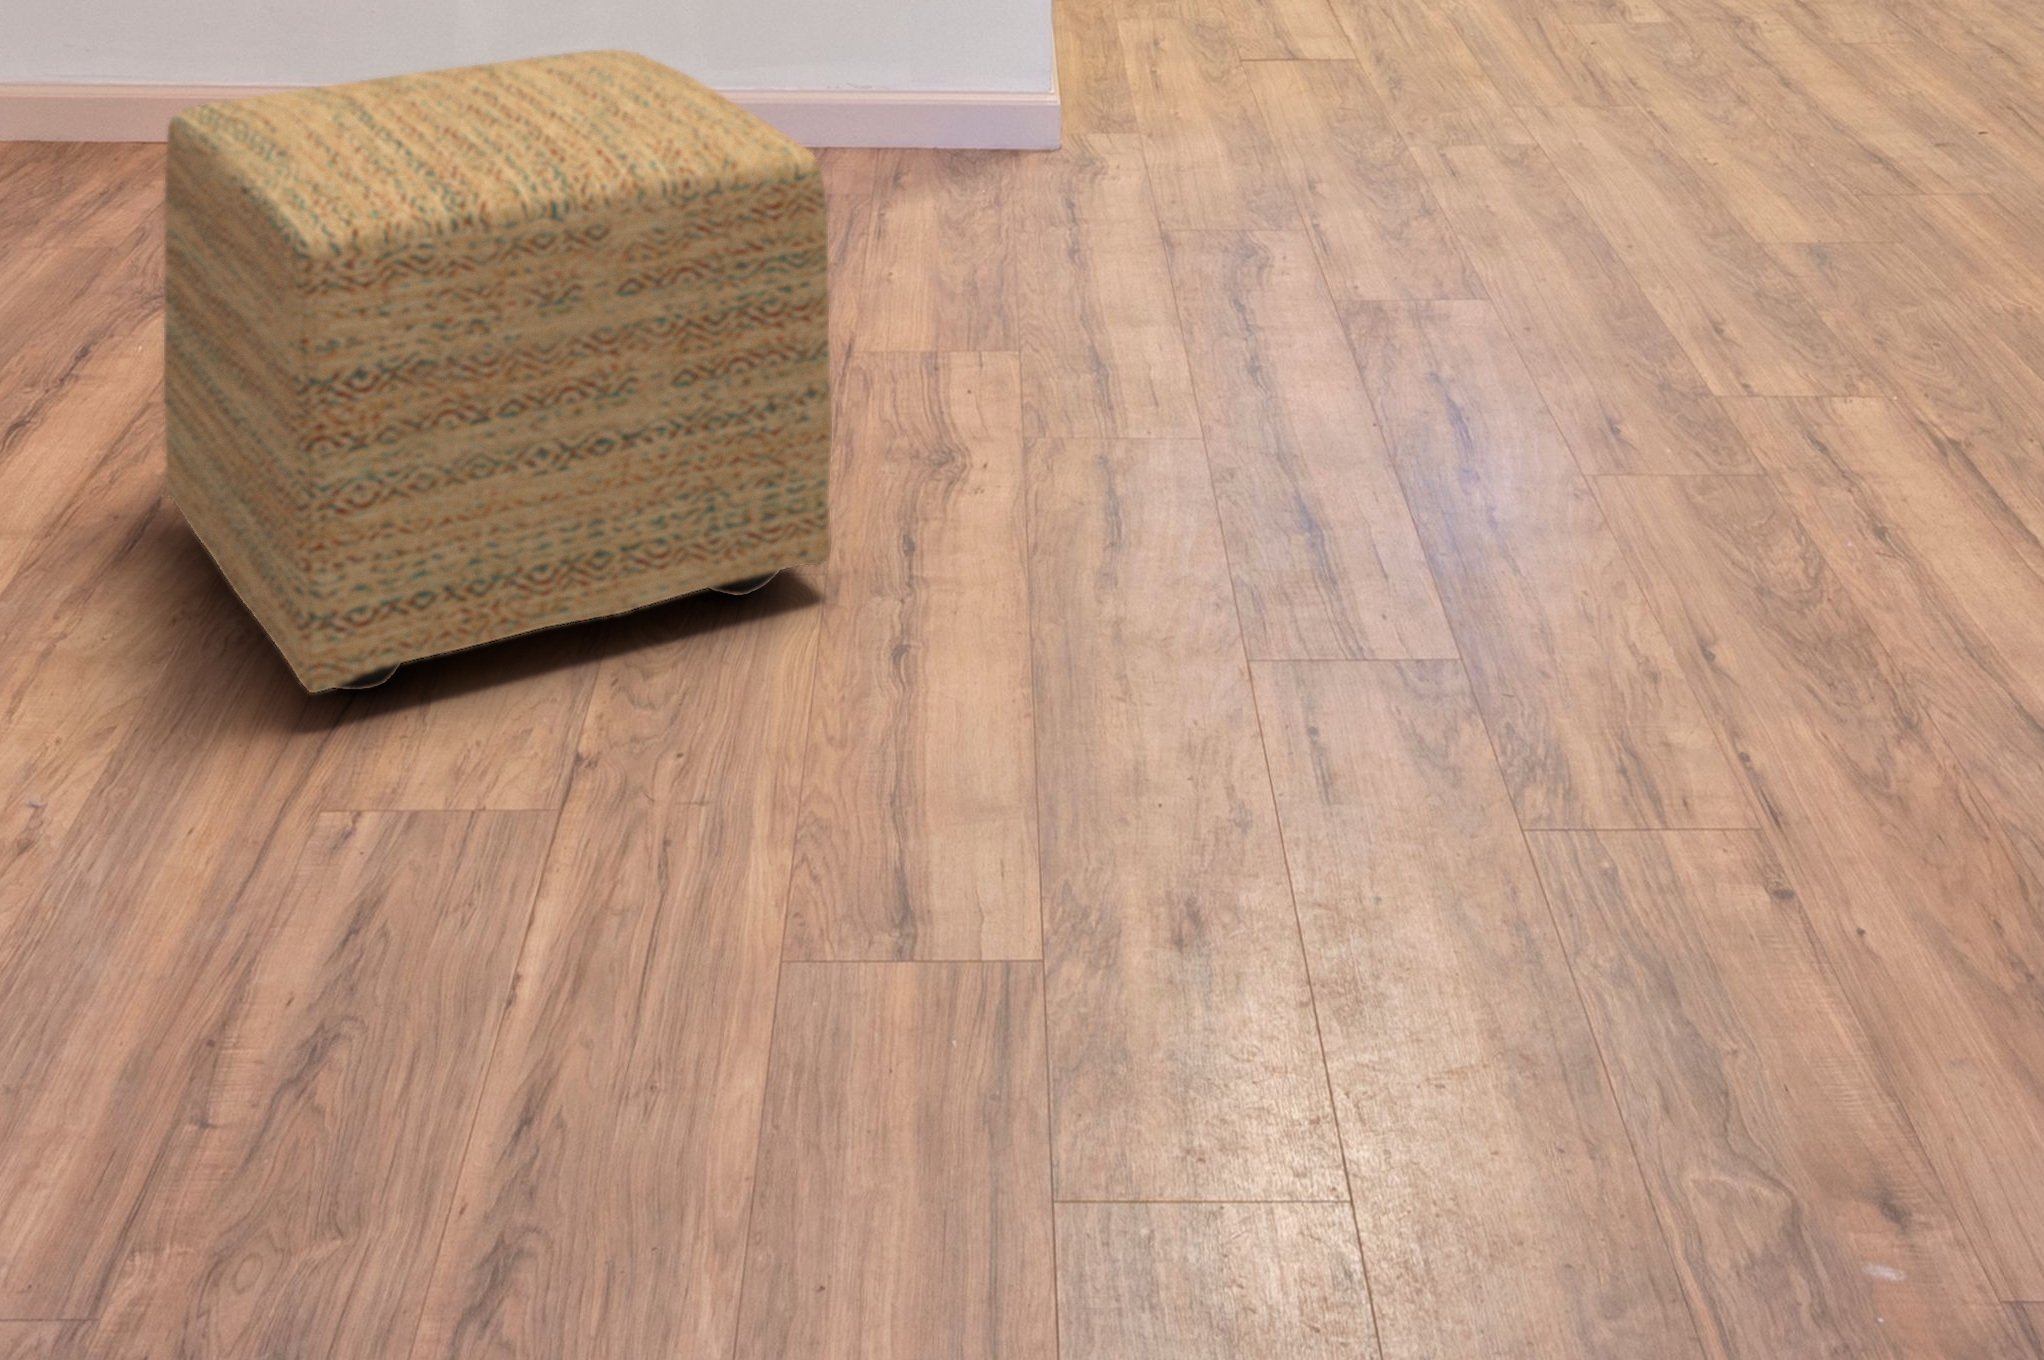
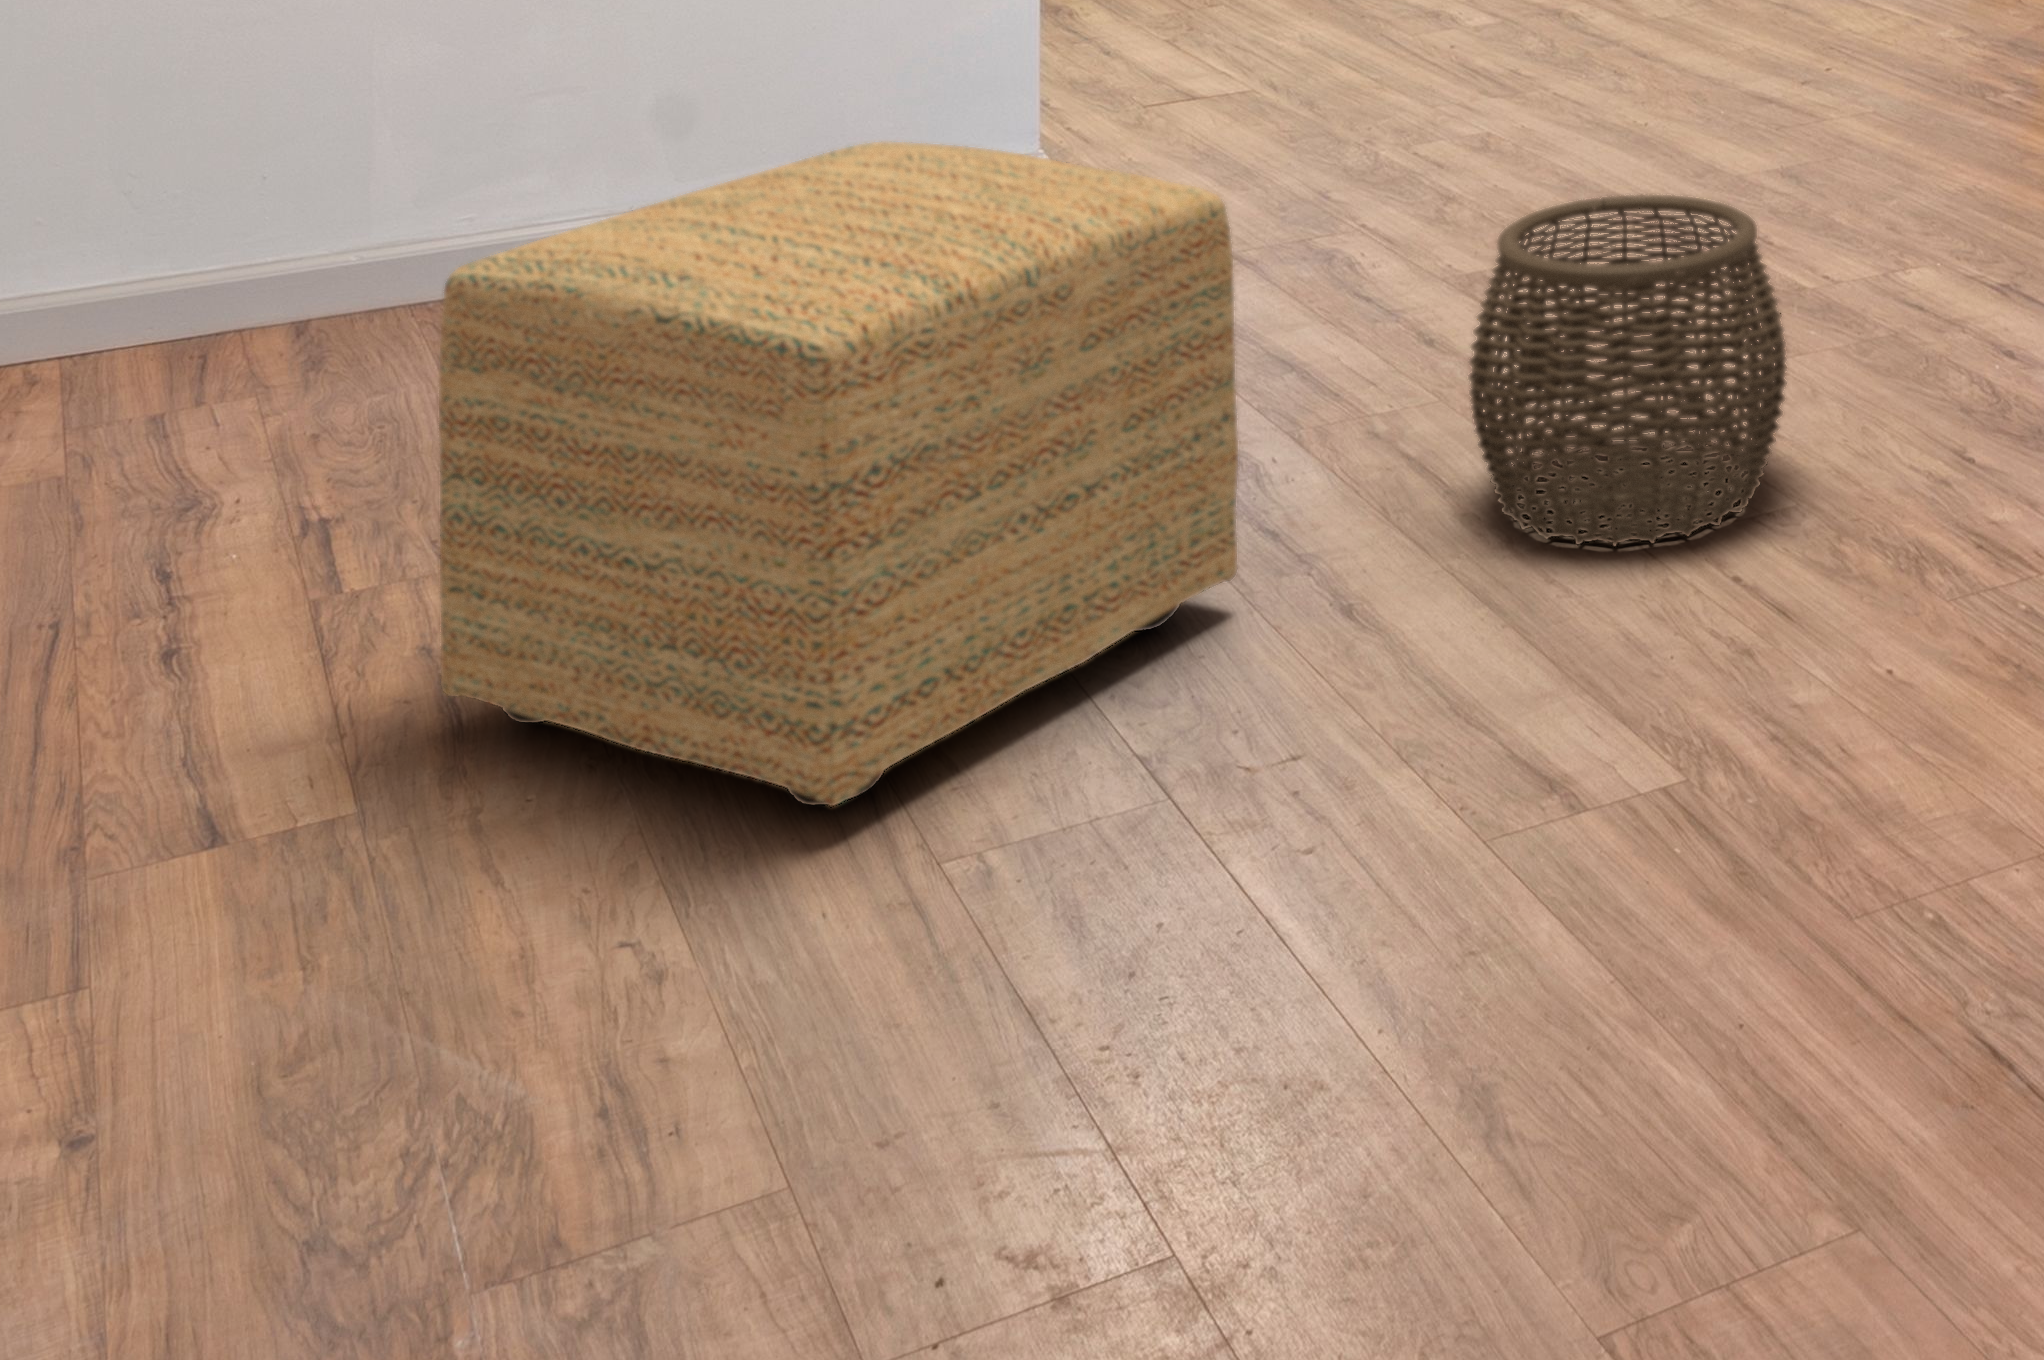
woven basket: none [1116,231,1480,641] -> present [1469,195,1786,546]

